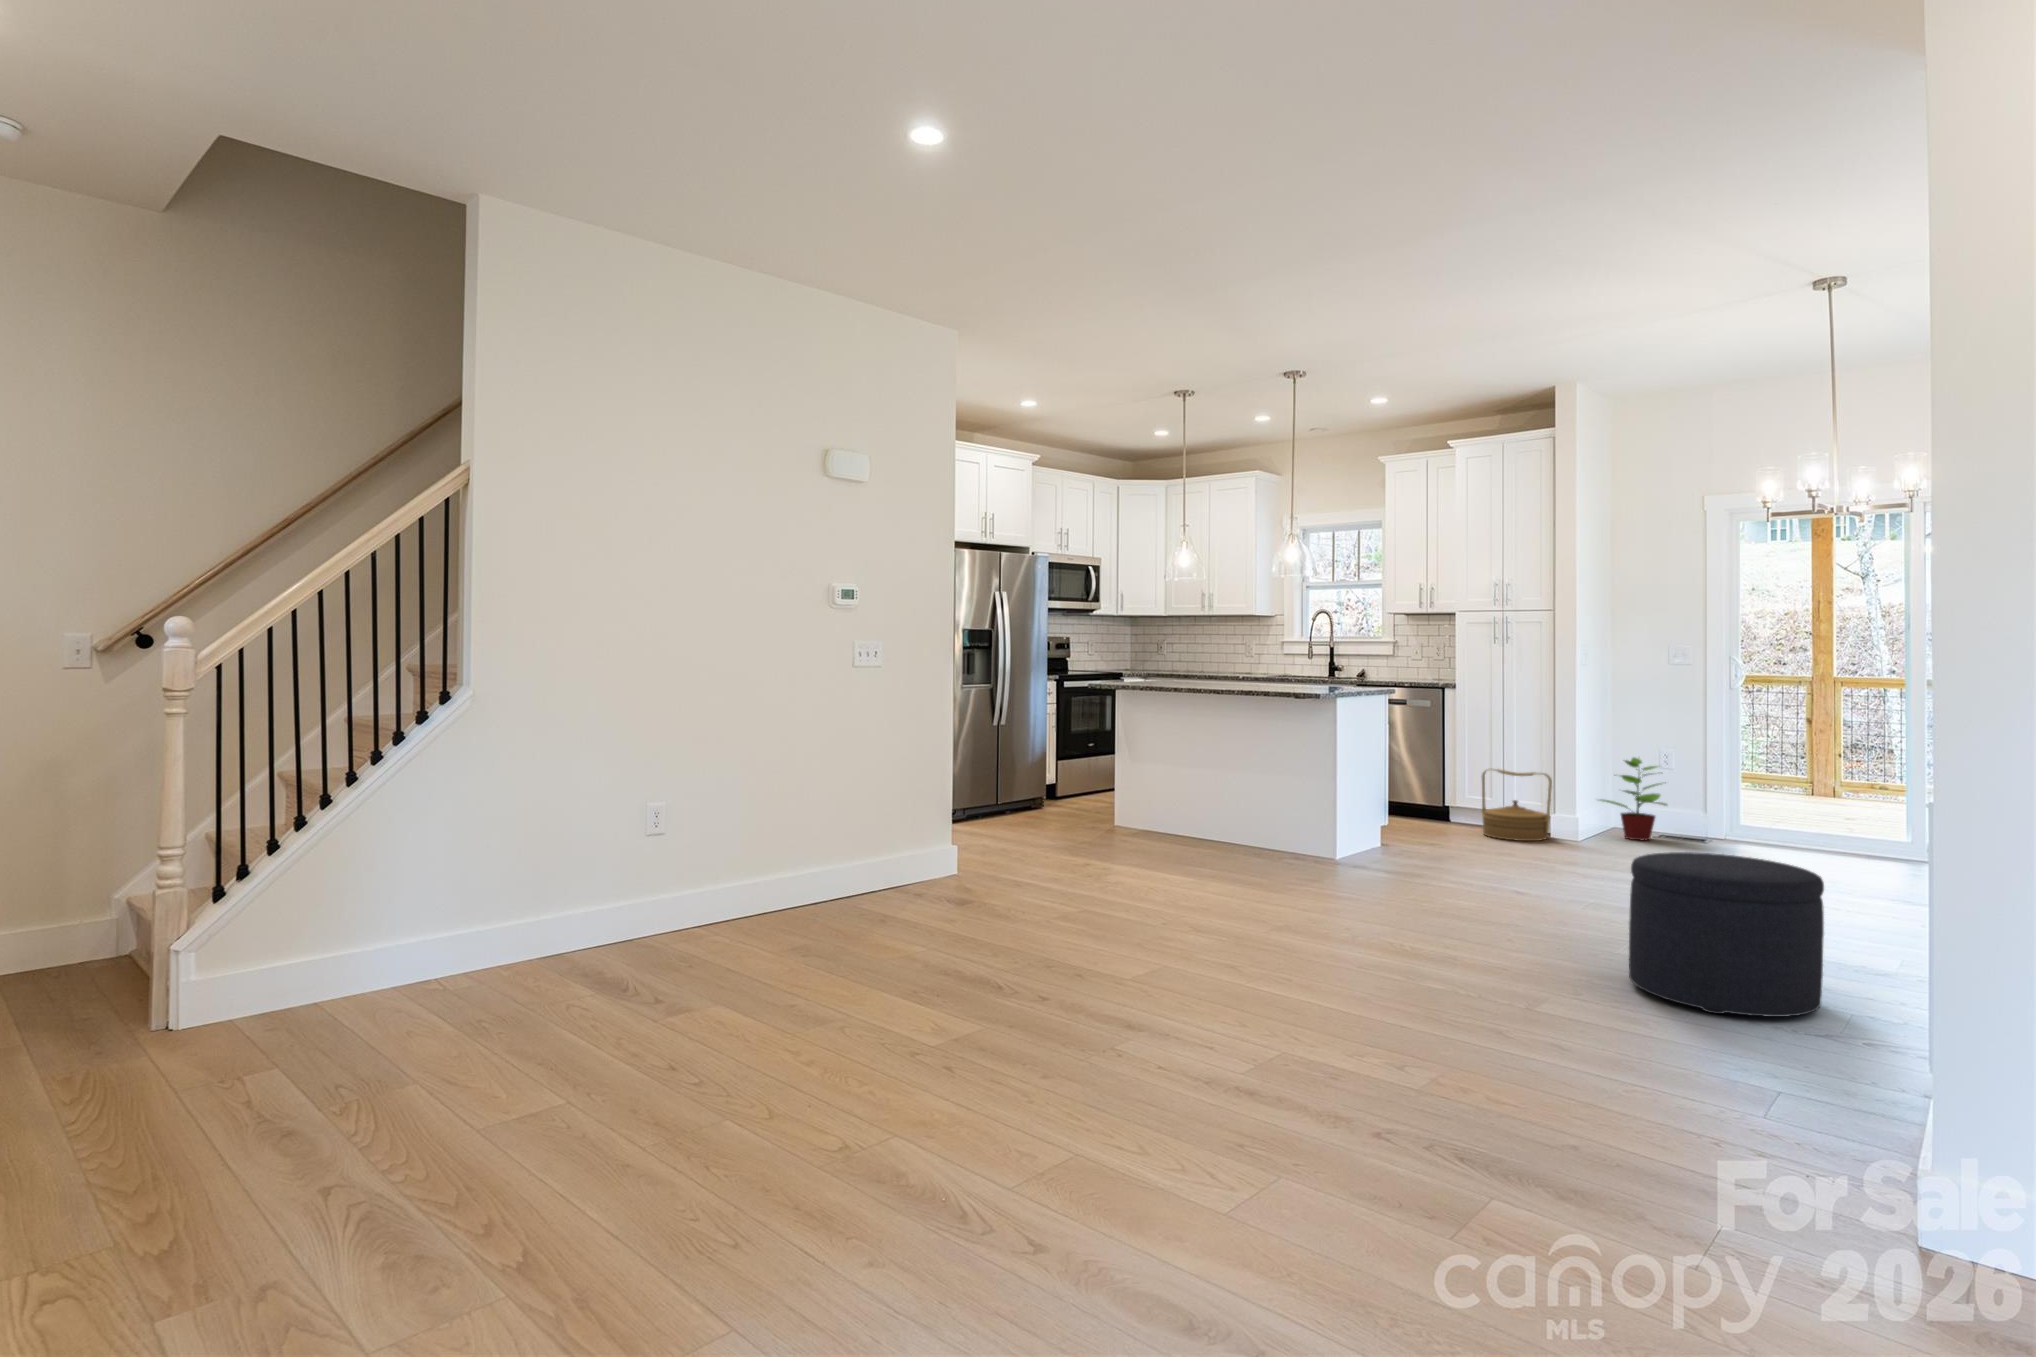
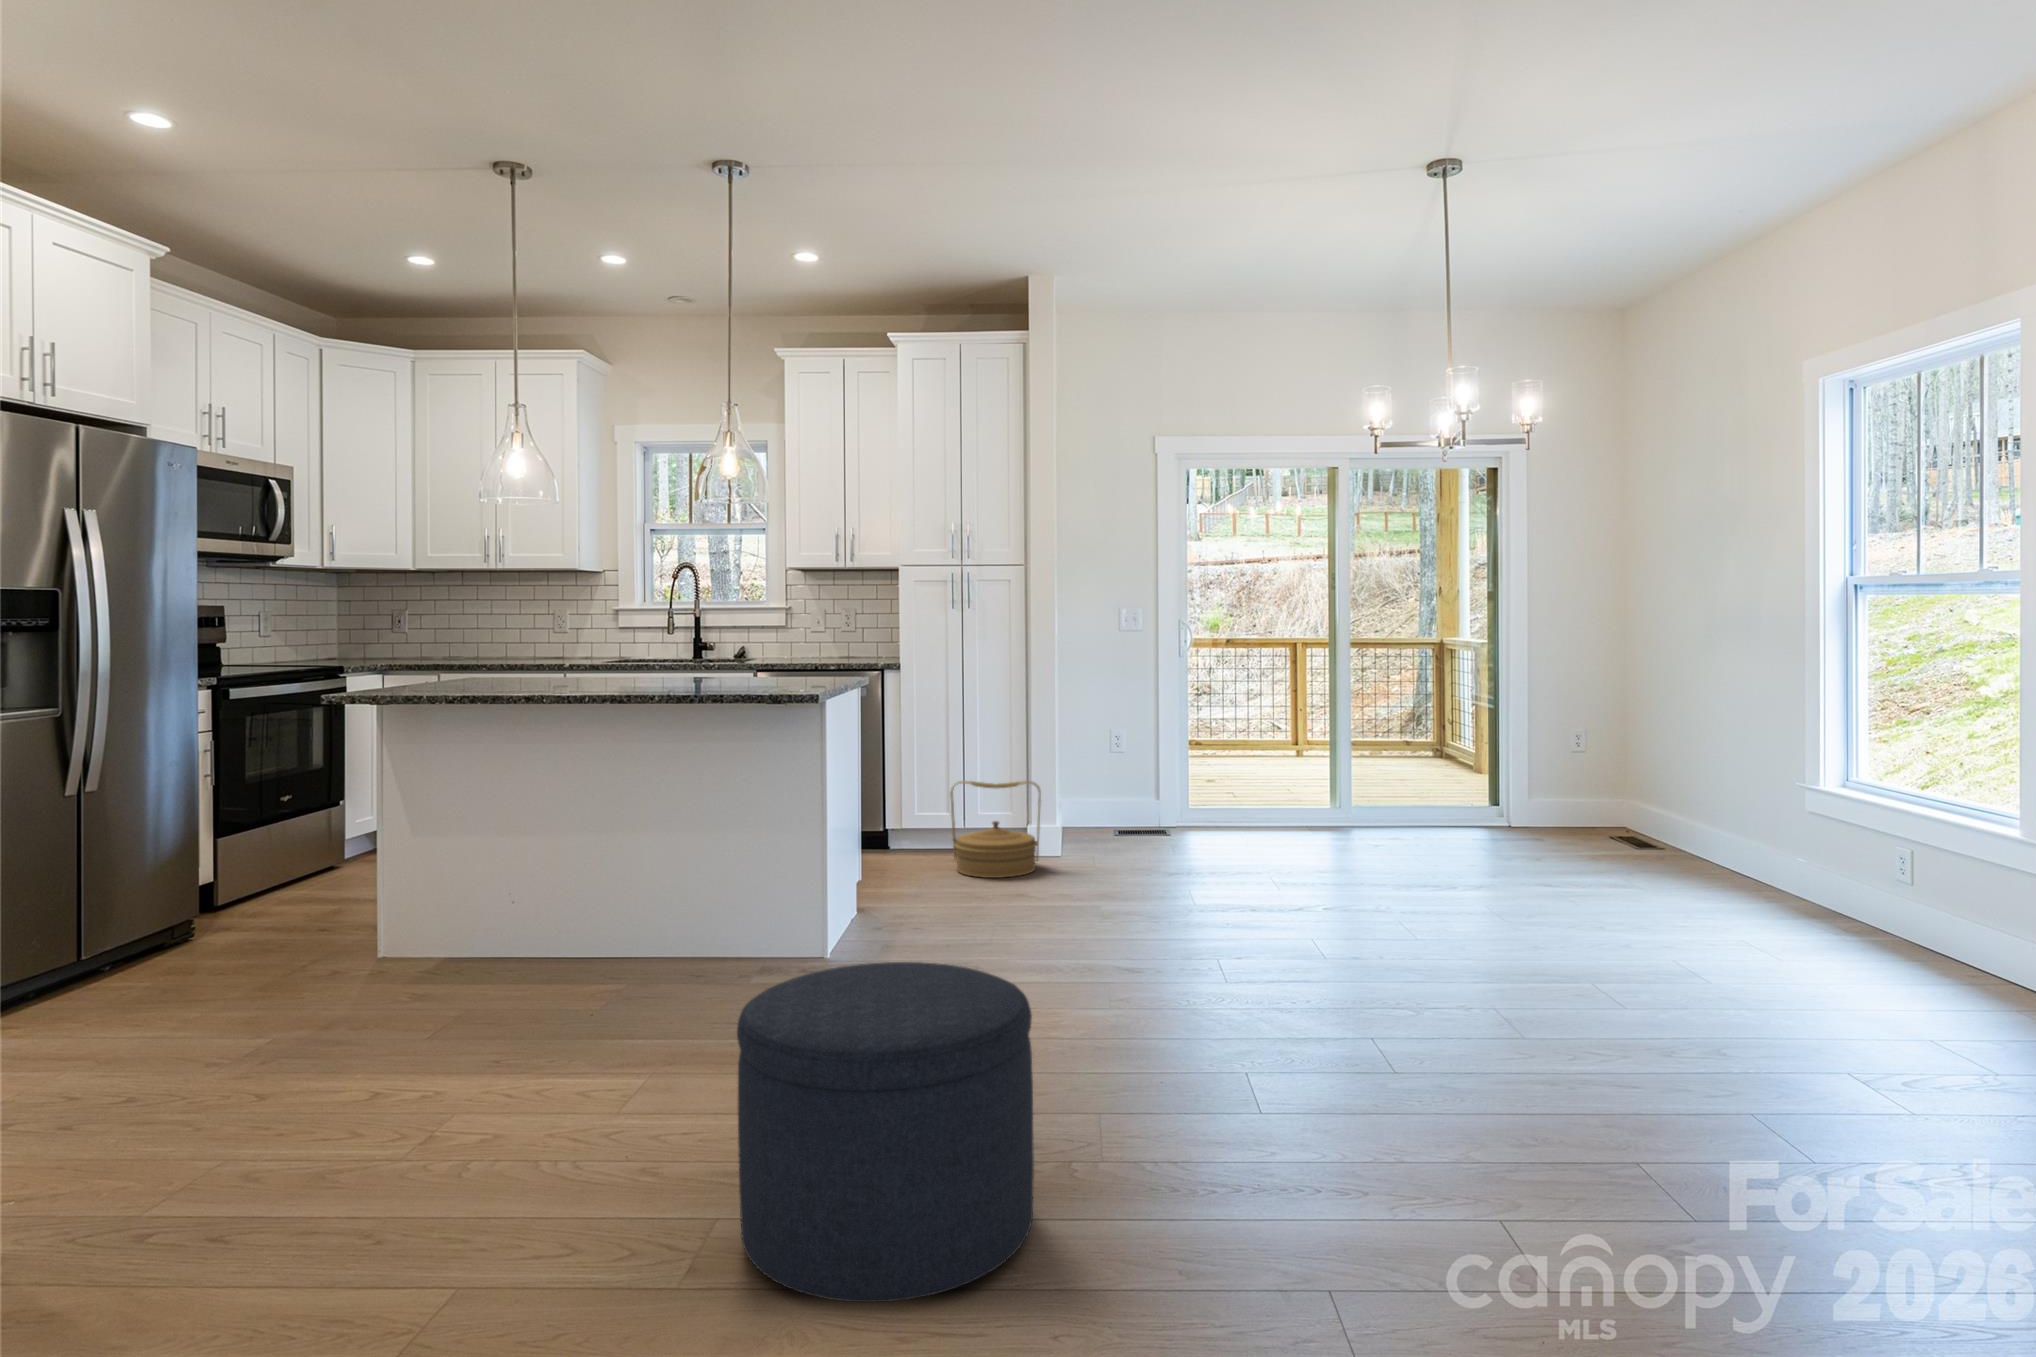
potted plant: present [1601,758,1667,840] -> none [1073,746,1159,853]
ottoman: present [1629,852,1824,1017] -> present [737,962,1034,1302]

